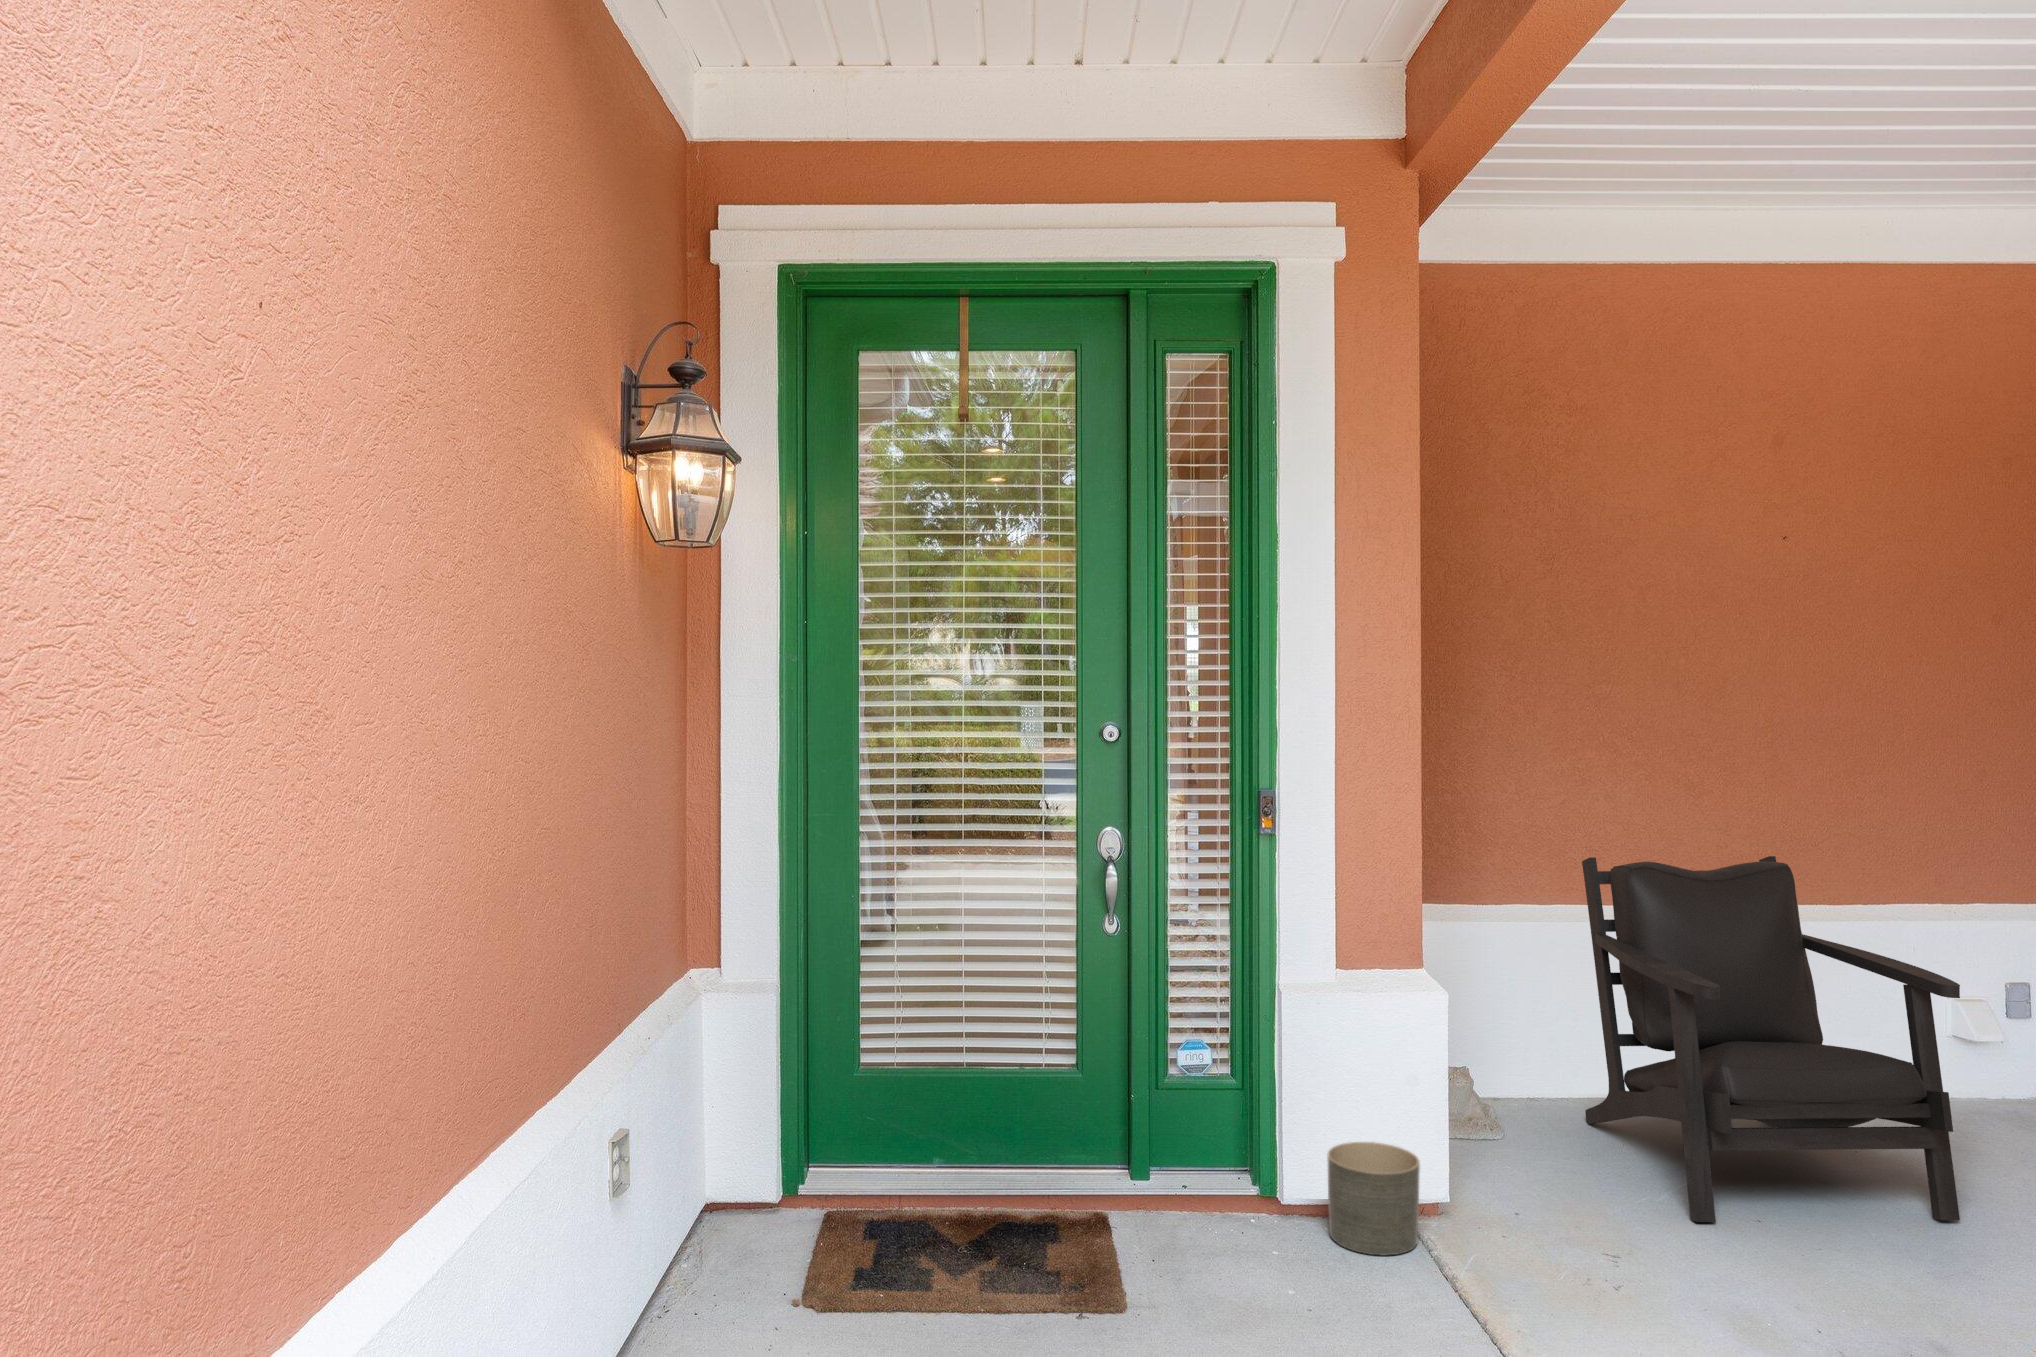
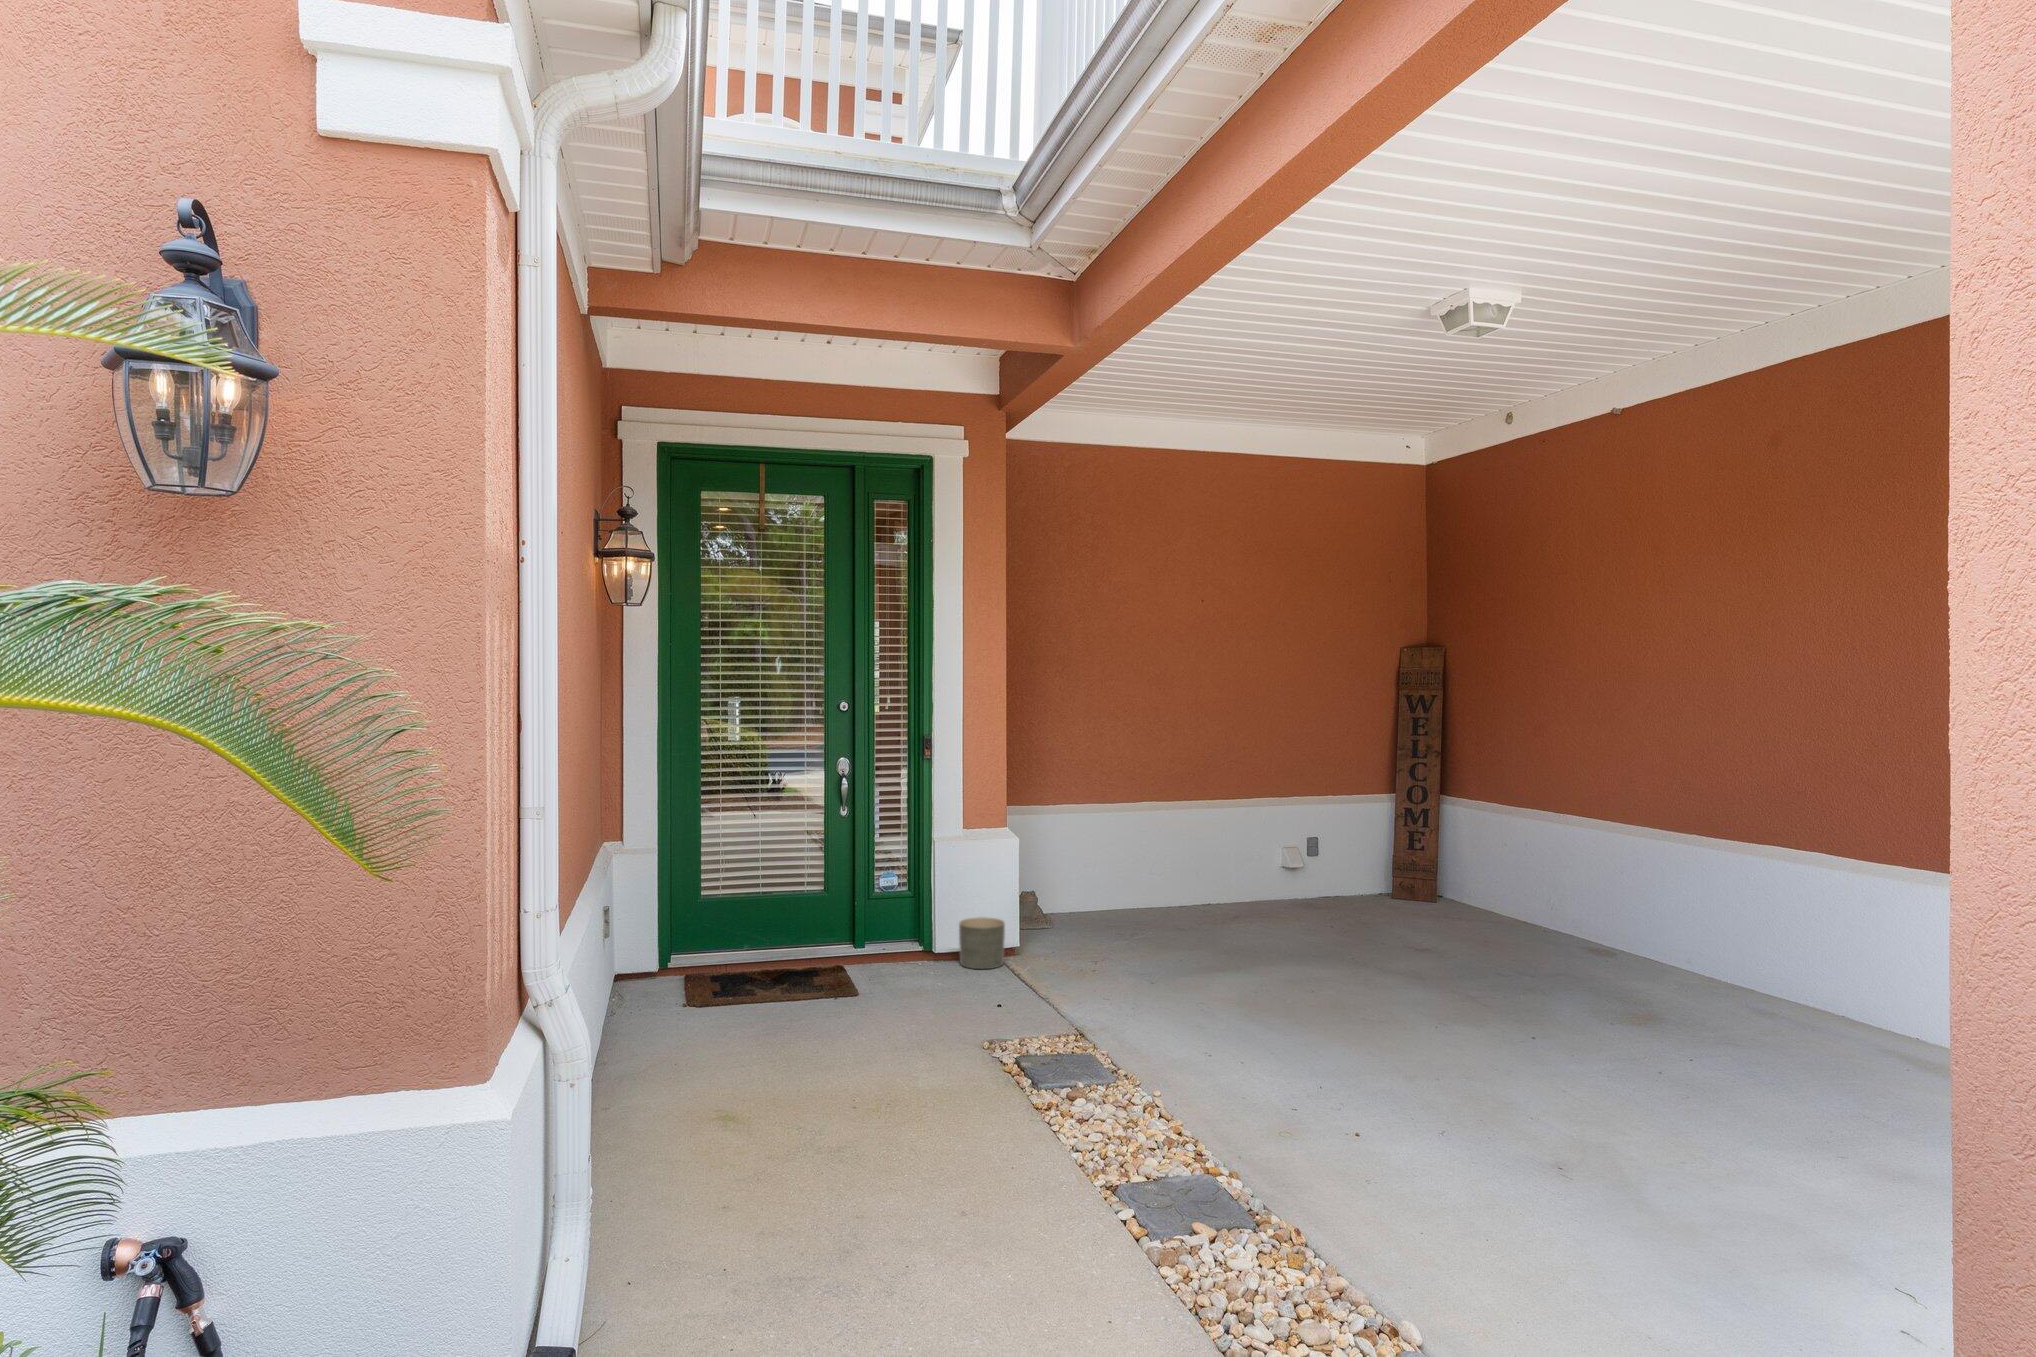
armchair: present [1582,856,1960,1222] -> none [1091,770,1254,947]

